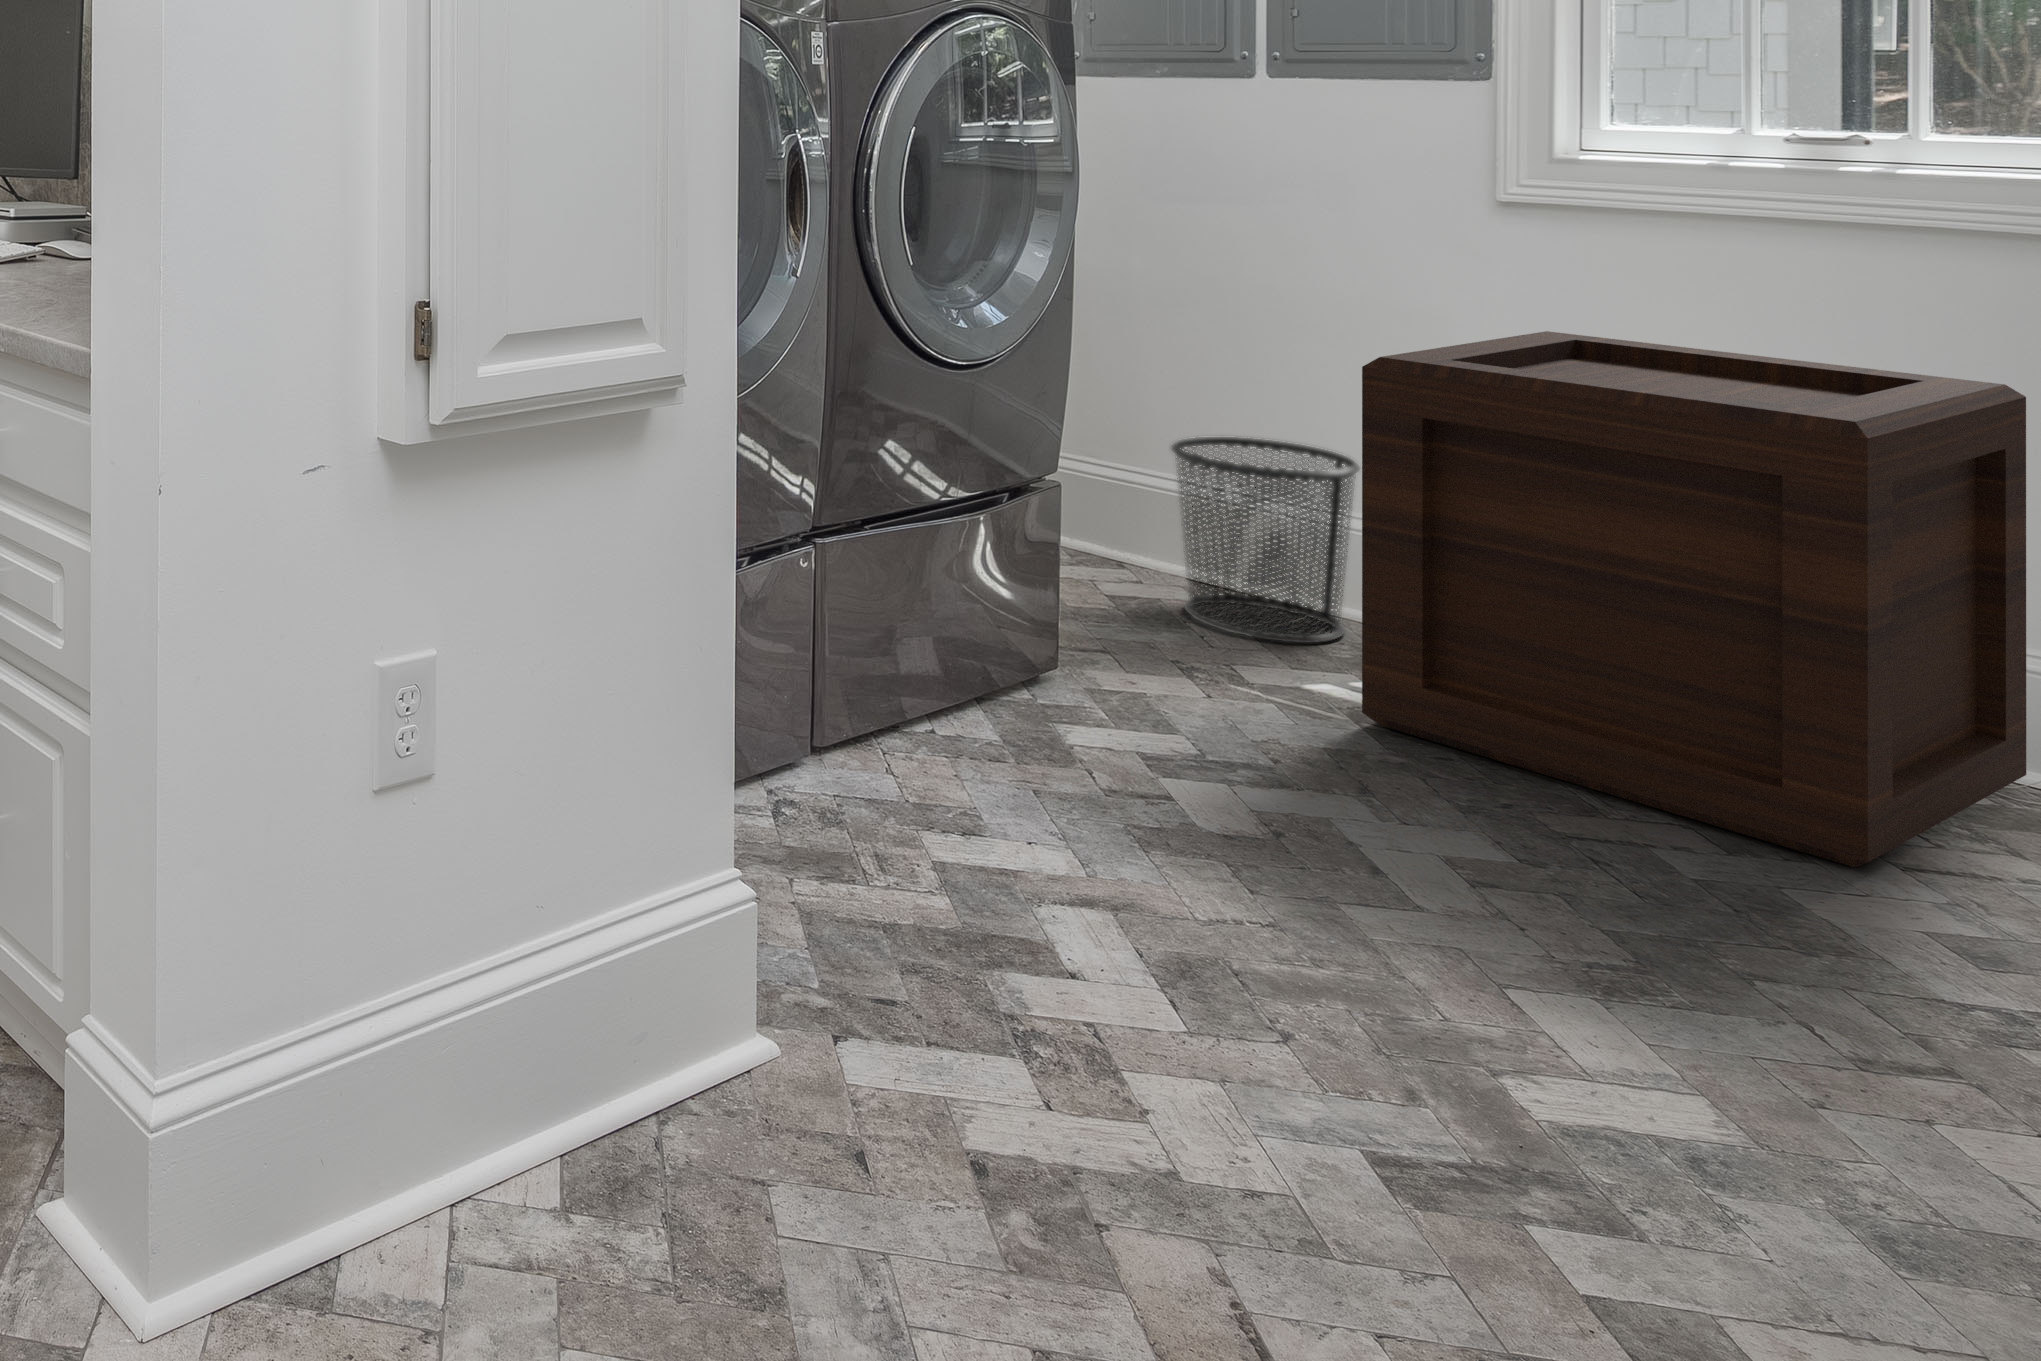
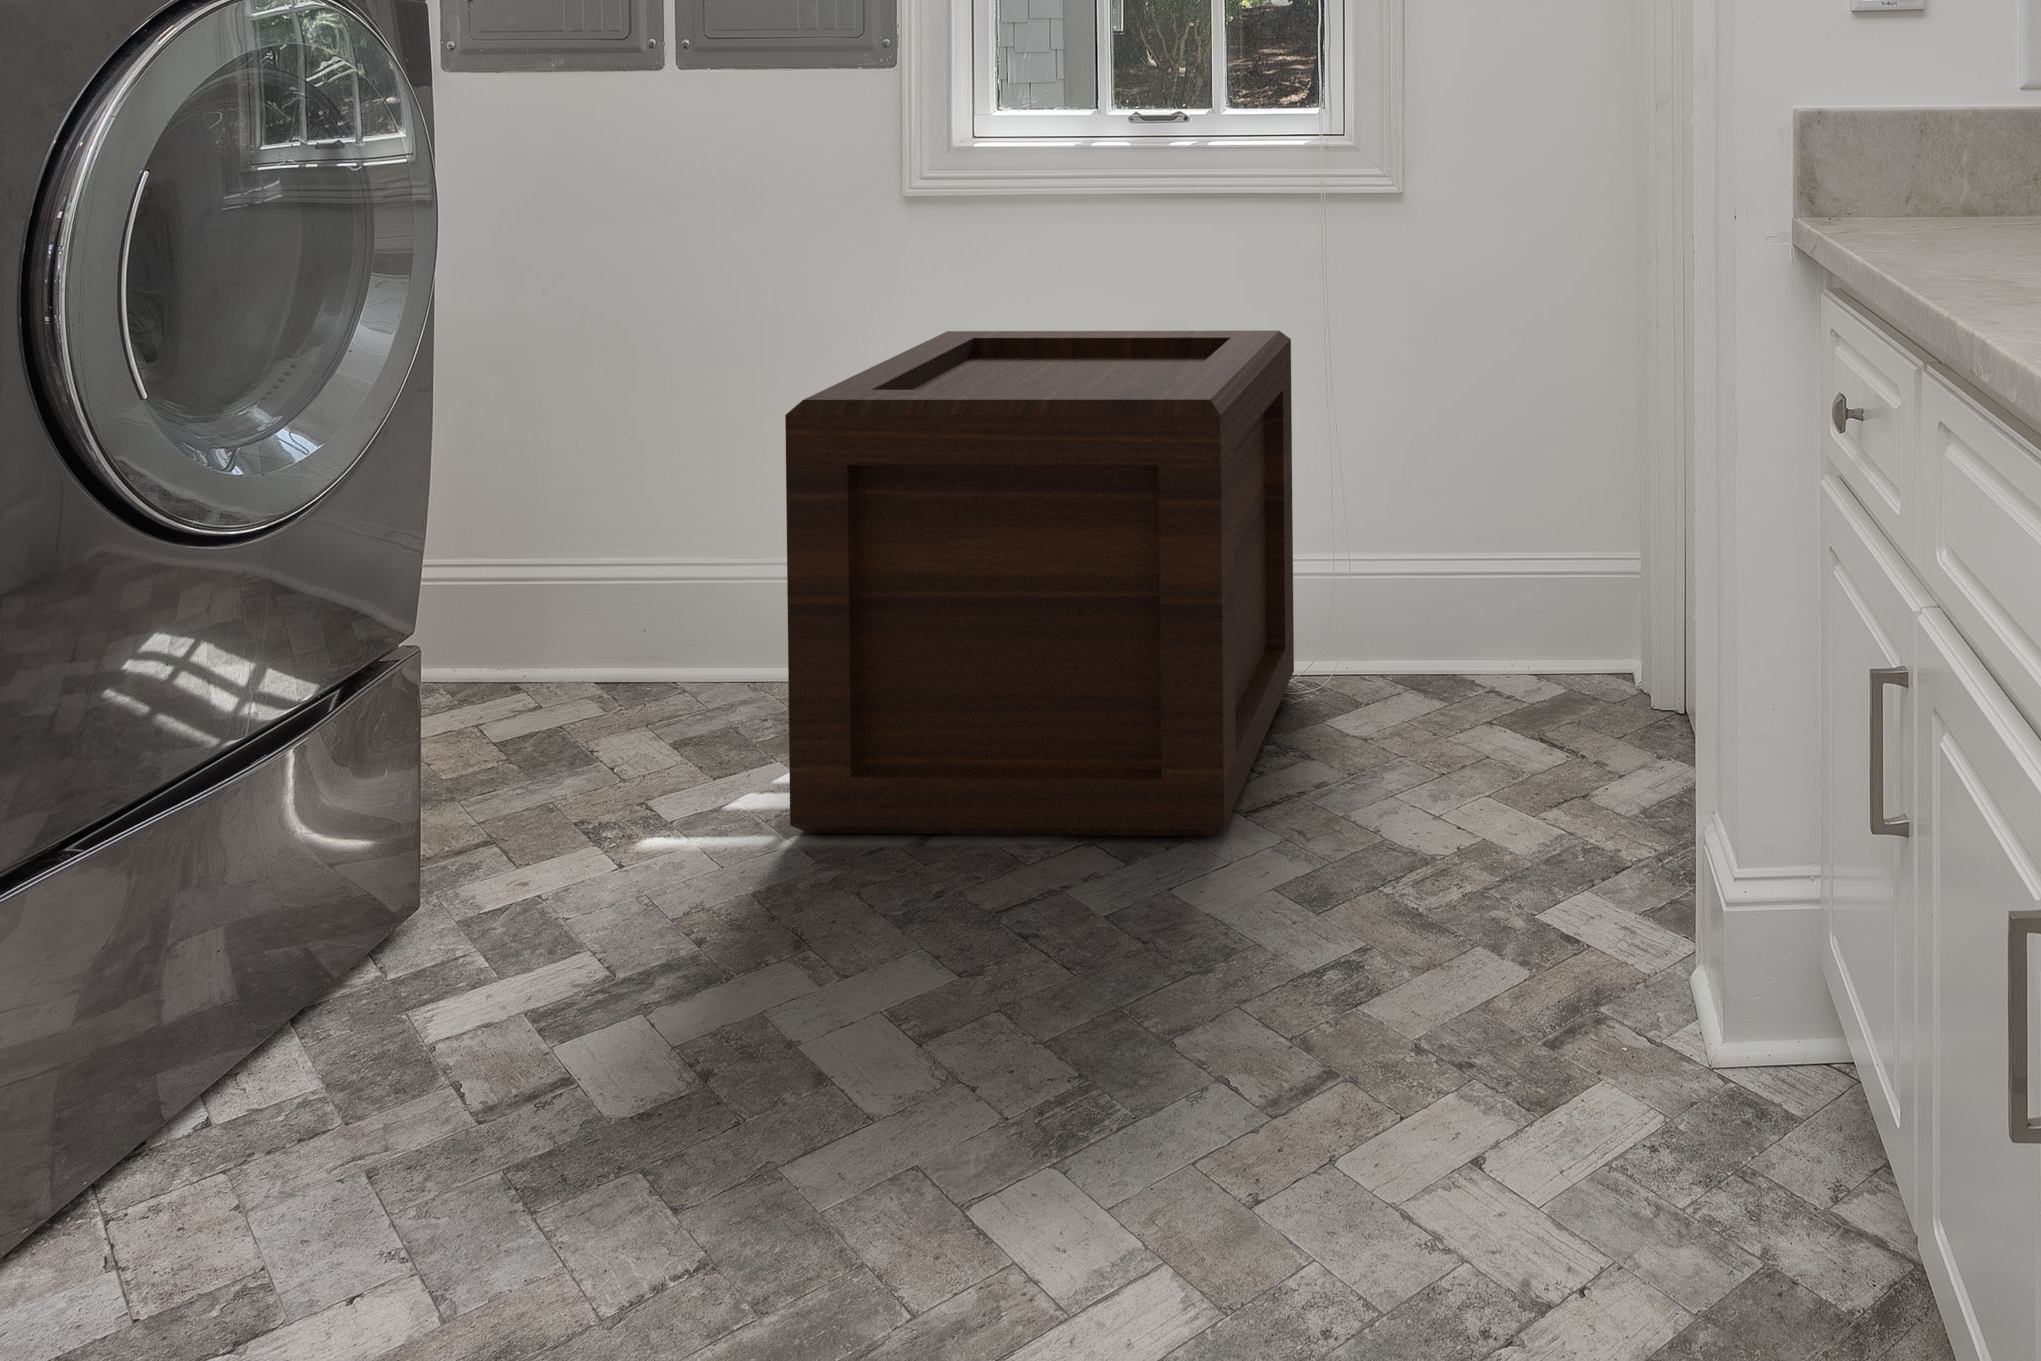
waste bin: present [1171,437,1360,643] -> none [571,498,779,752]

